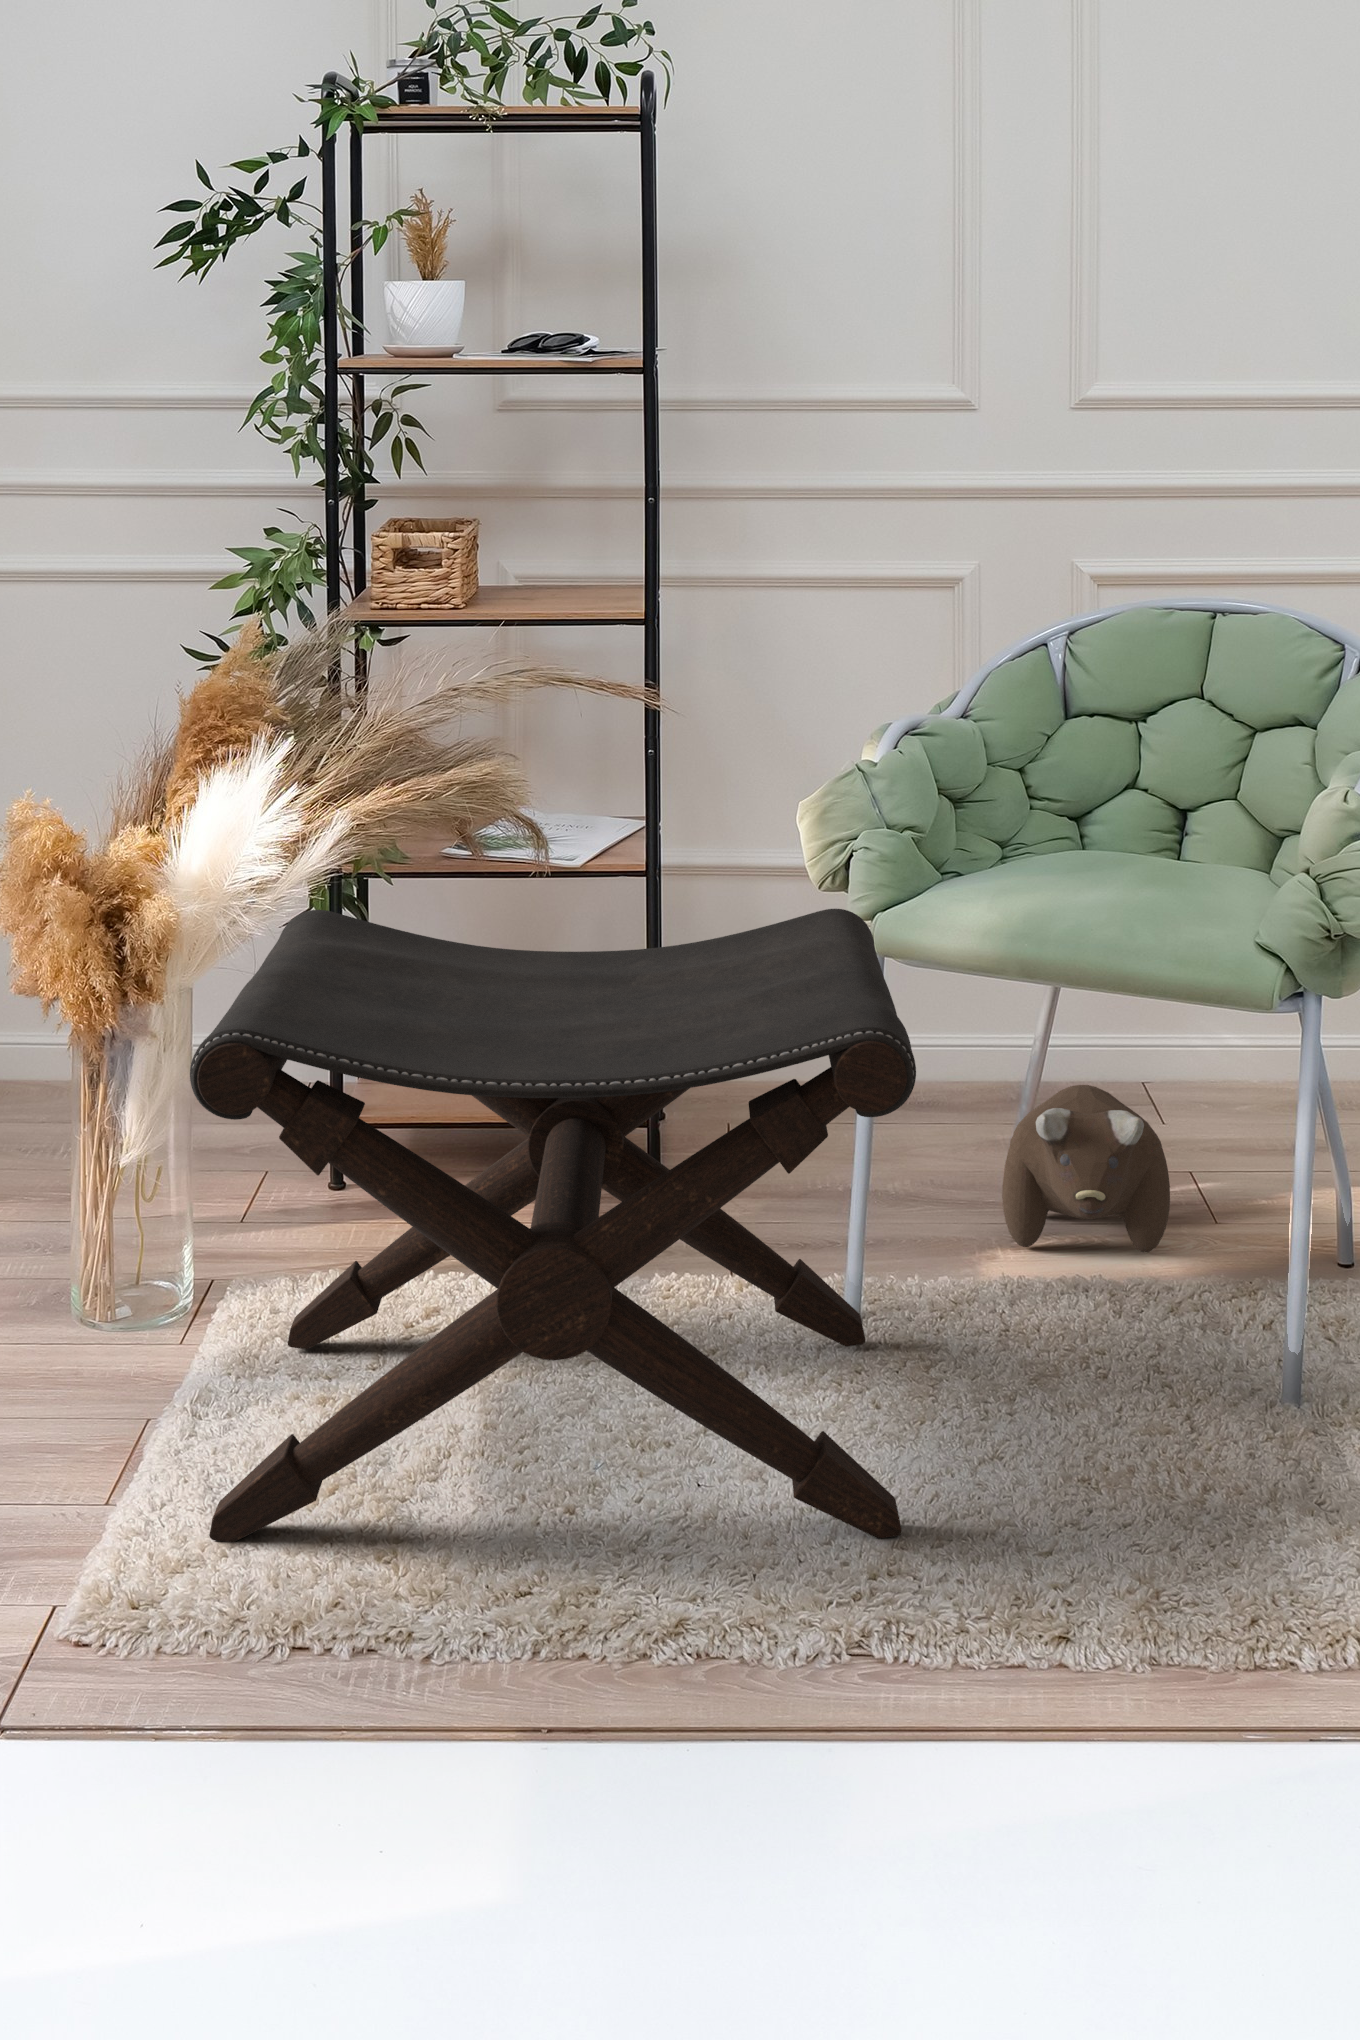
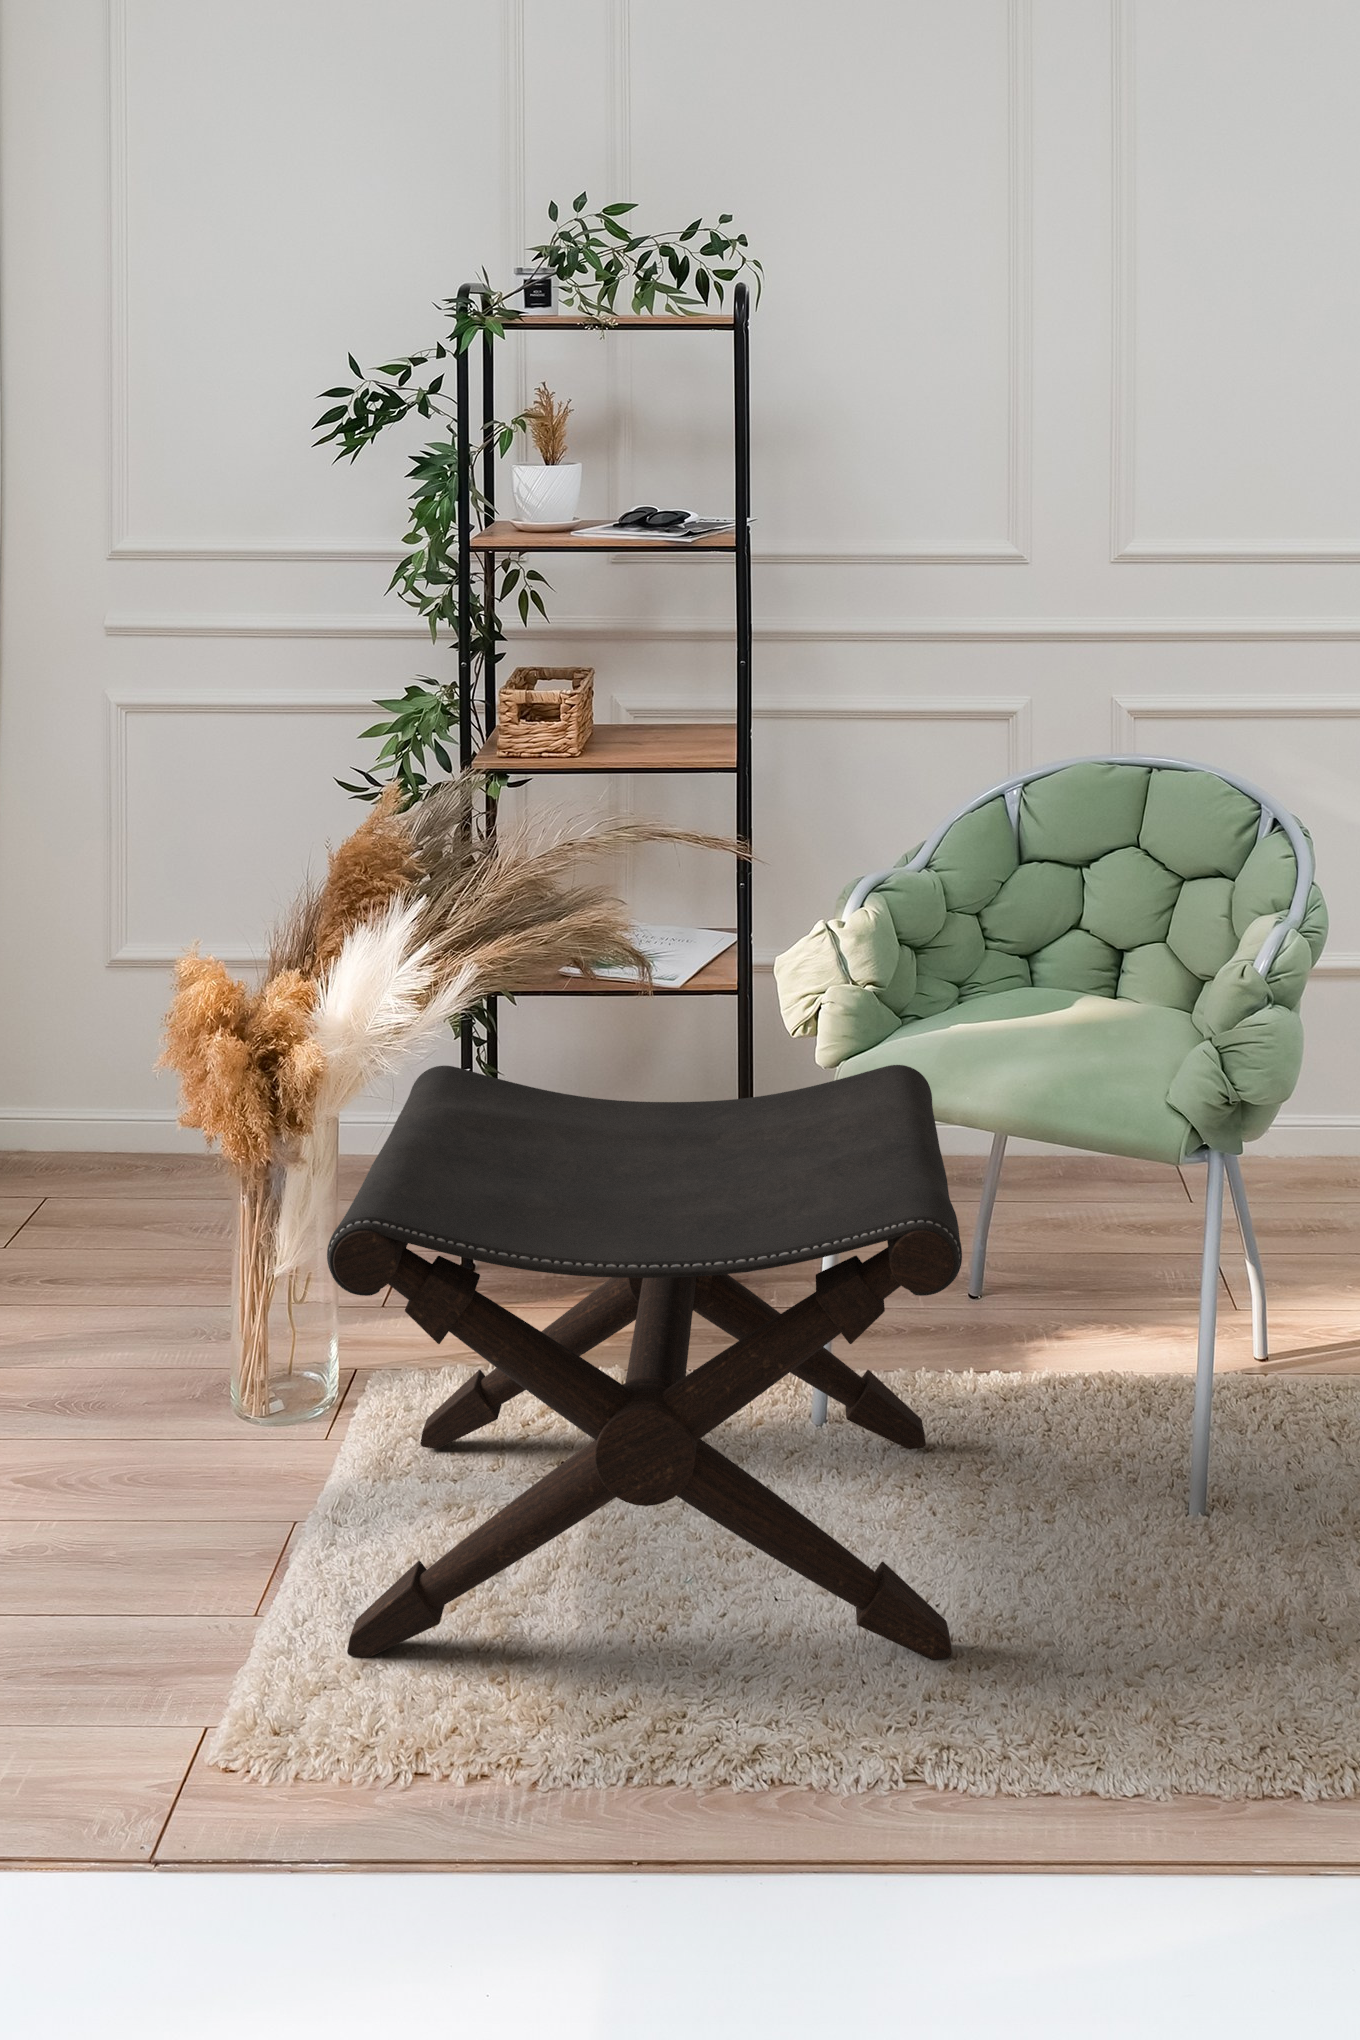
plush toy: present [1002,1085,1170,1252] -> none [1050,1194,1198,1347]

